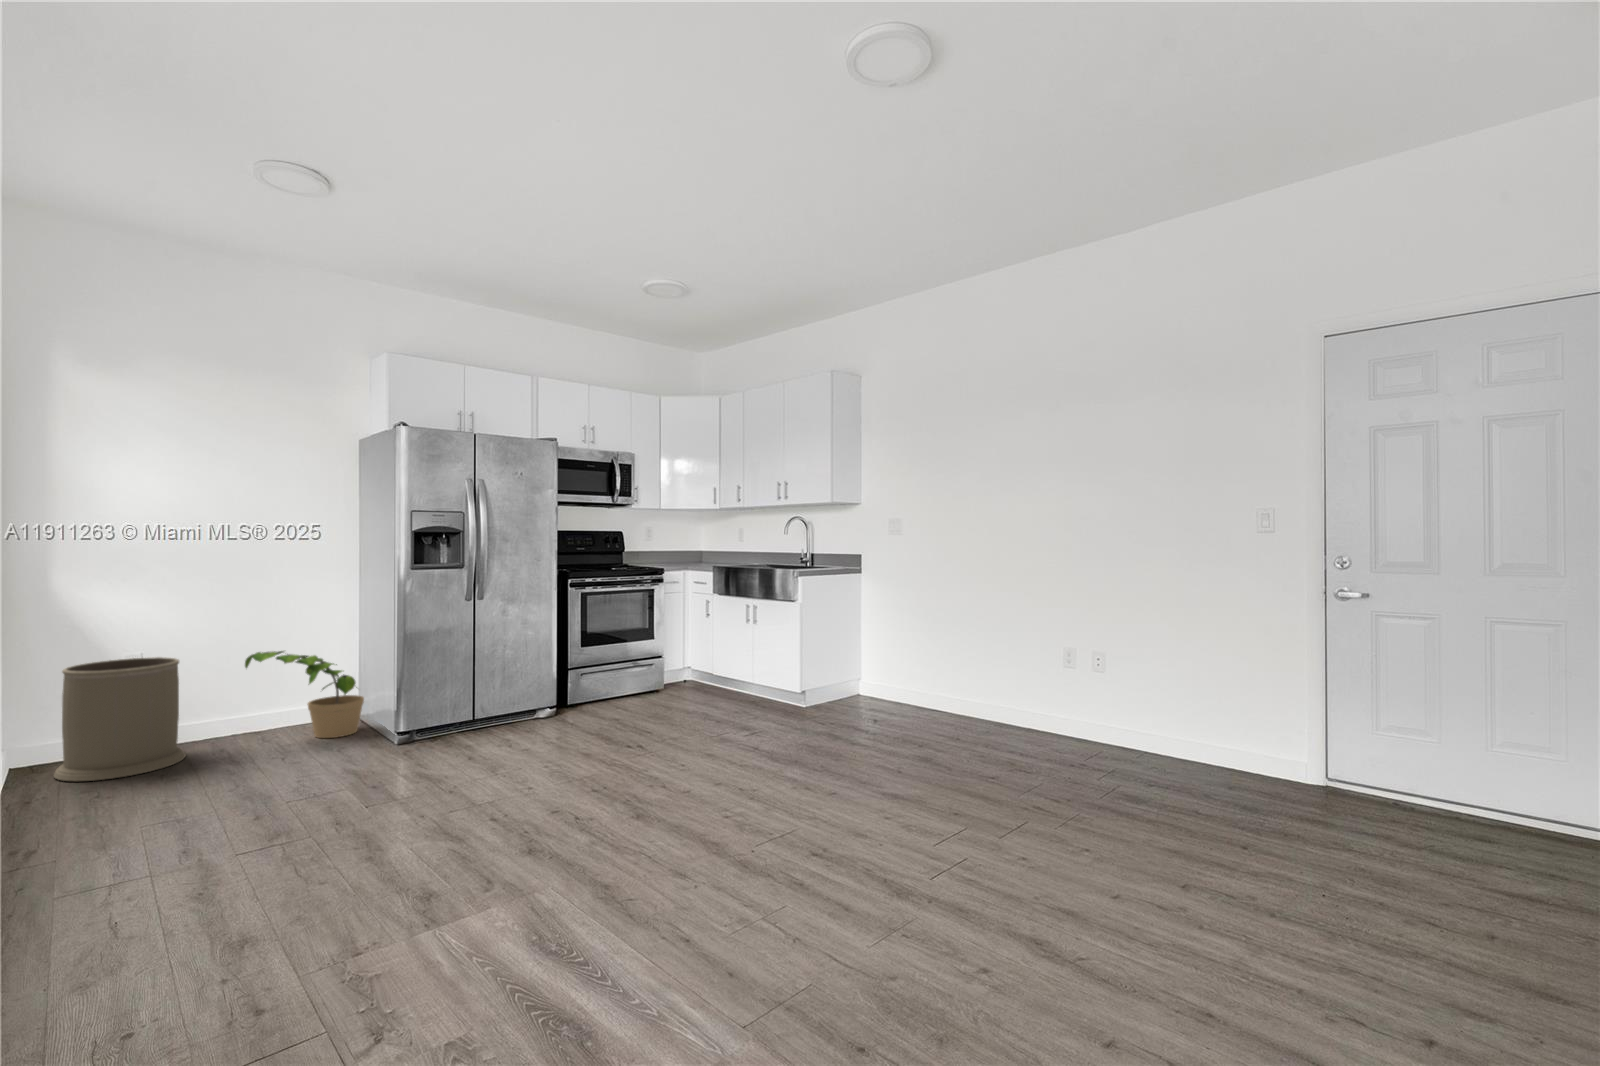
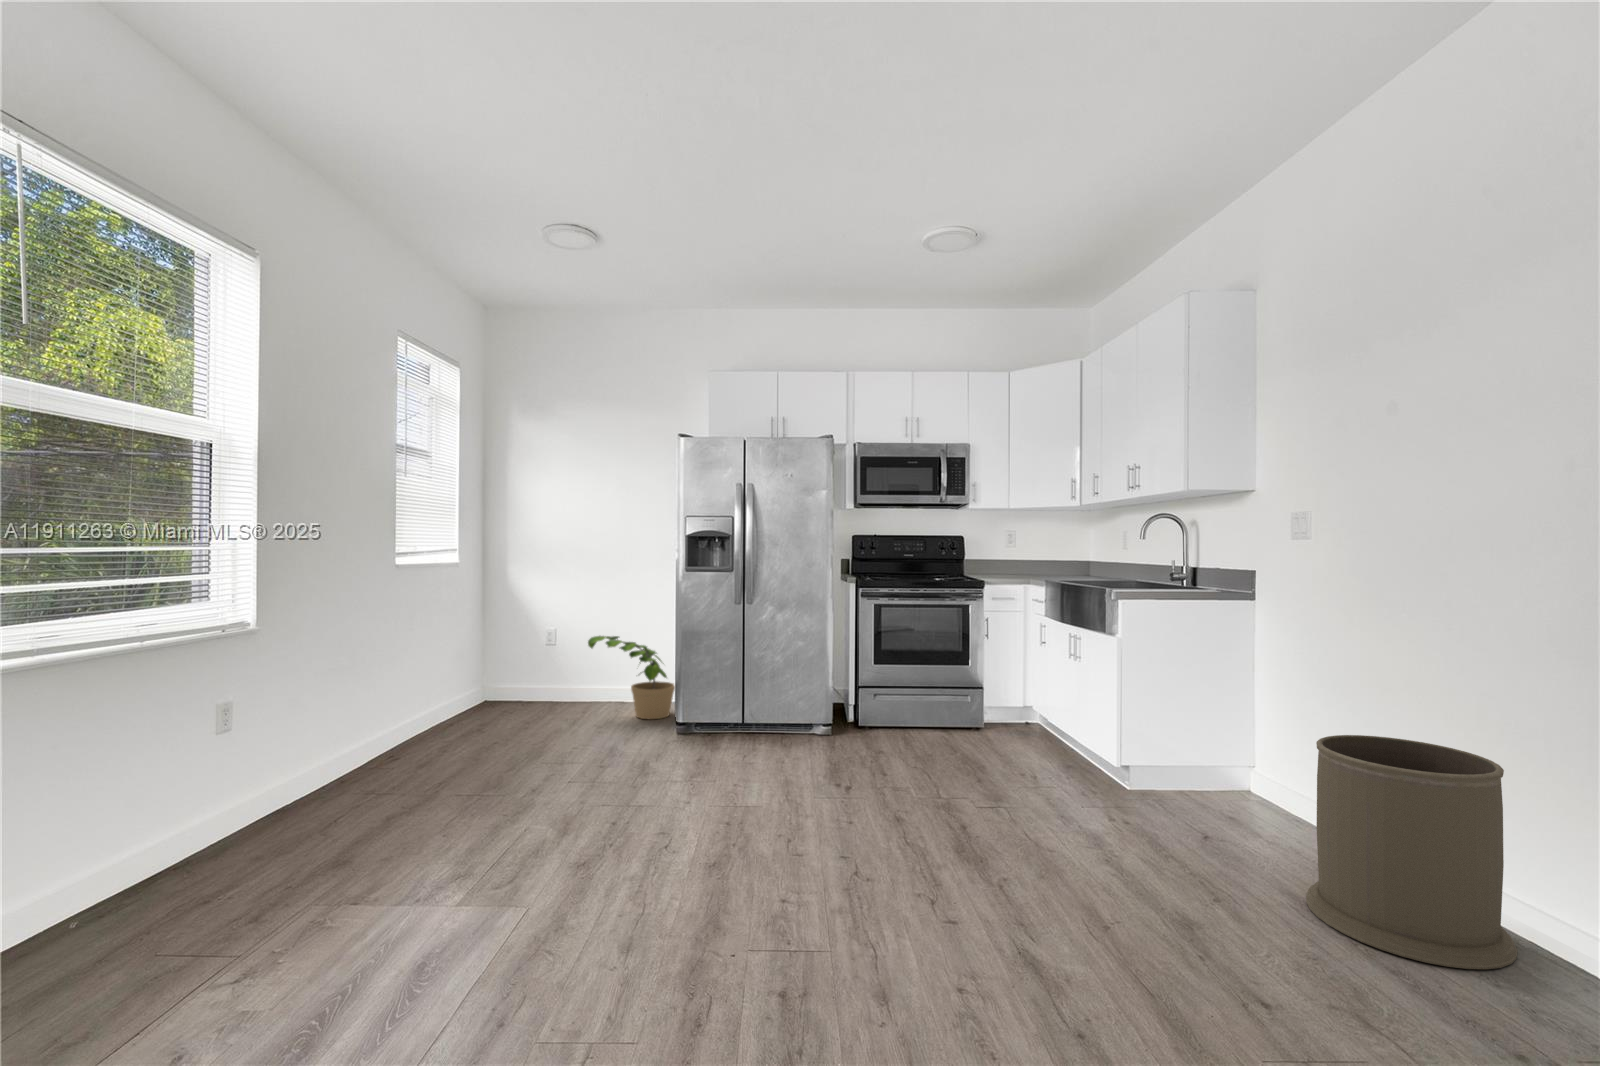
trash can: present [54,657,185,781] -> present [1306,735,1517,969]

